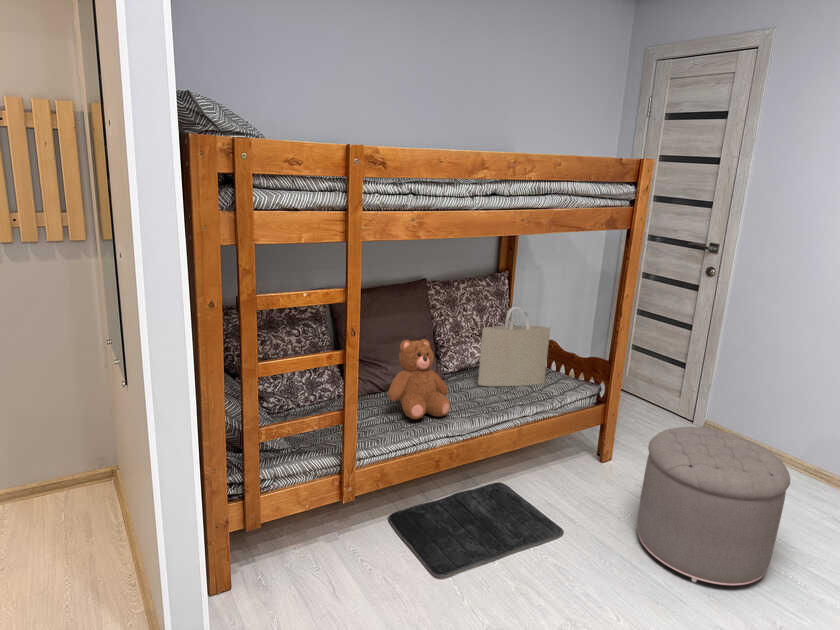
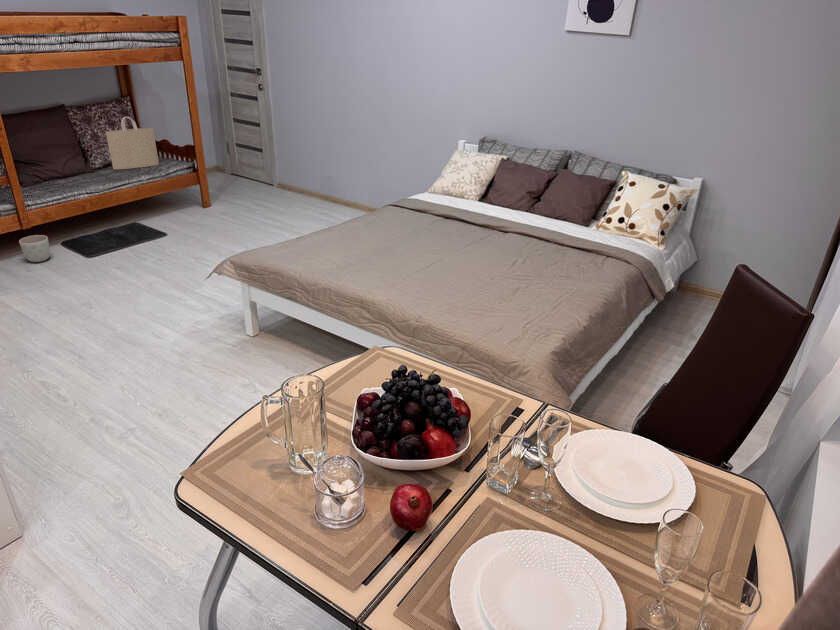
teddy bear: present [388,339,450,419] -> none [43,139,88,186]
ottoman: present [637,427,790,585] -> none [200,169,270,240]
planter: none [331,516,377,573] -> present [19,235,50,262]

